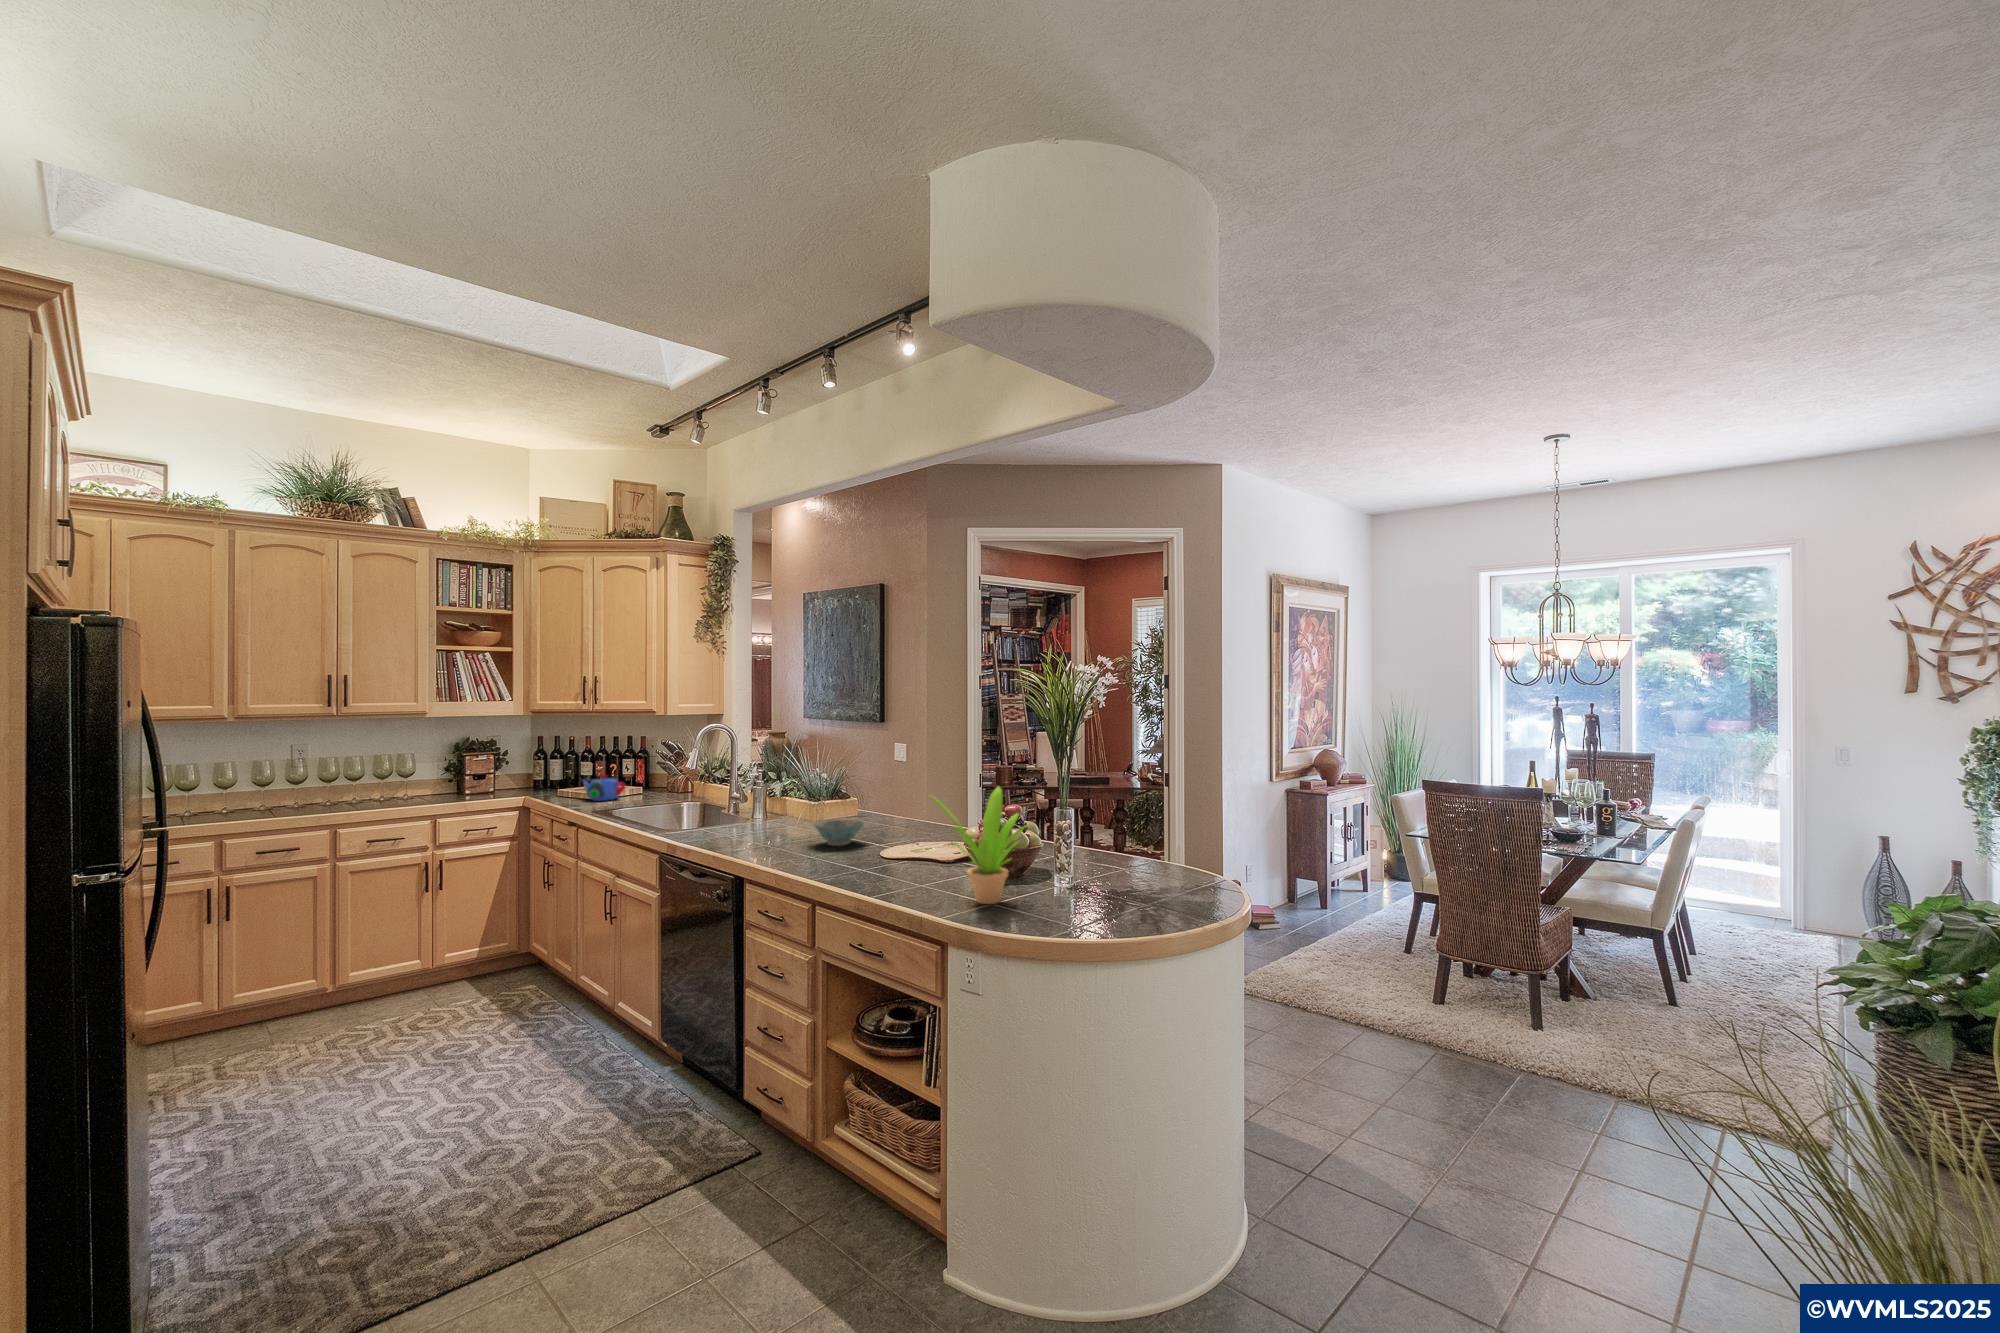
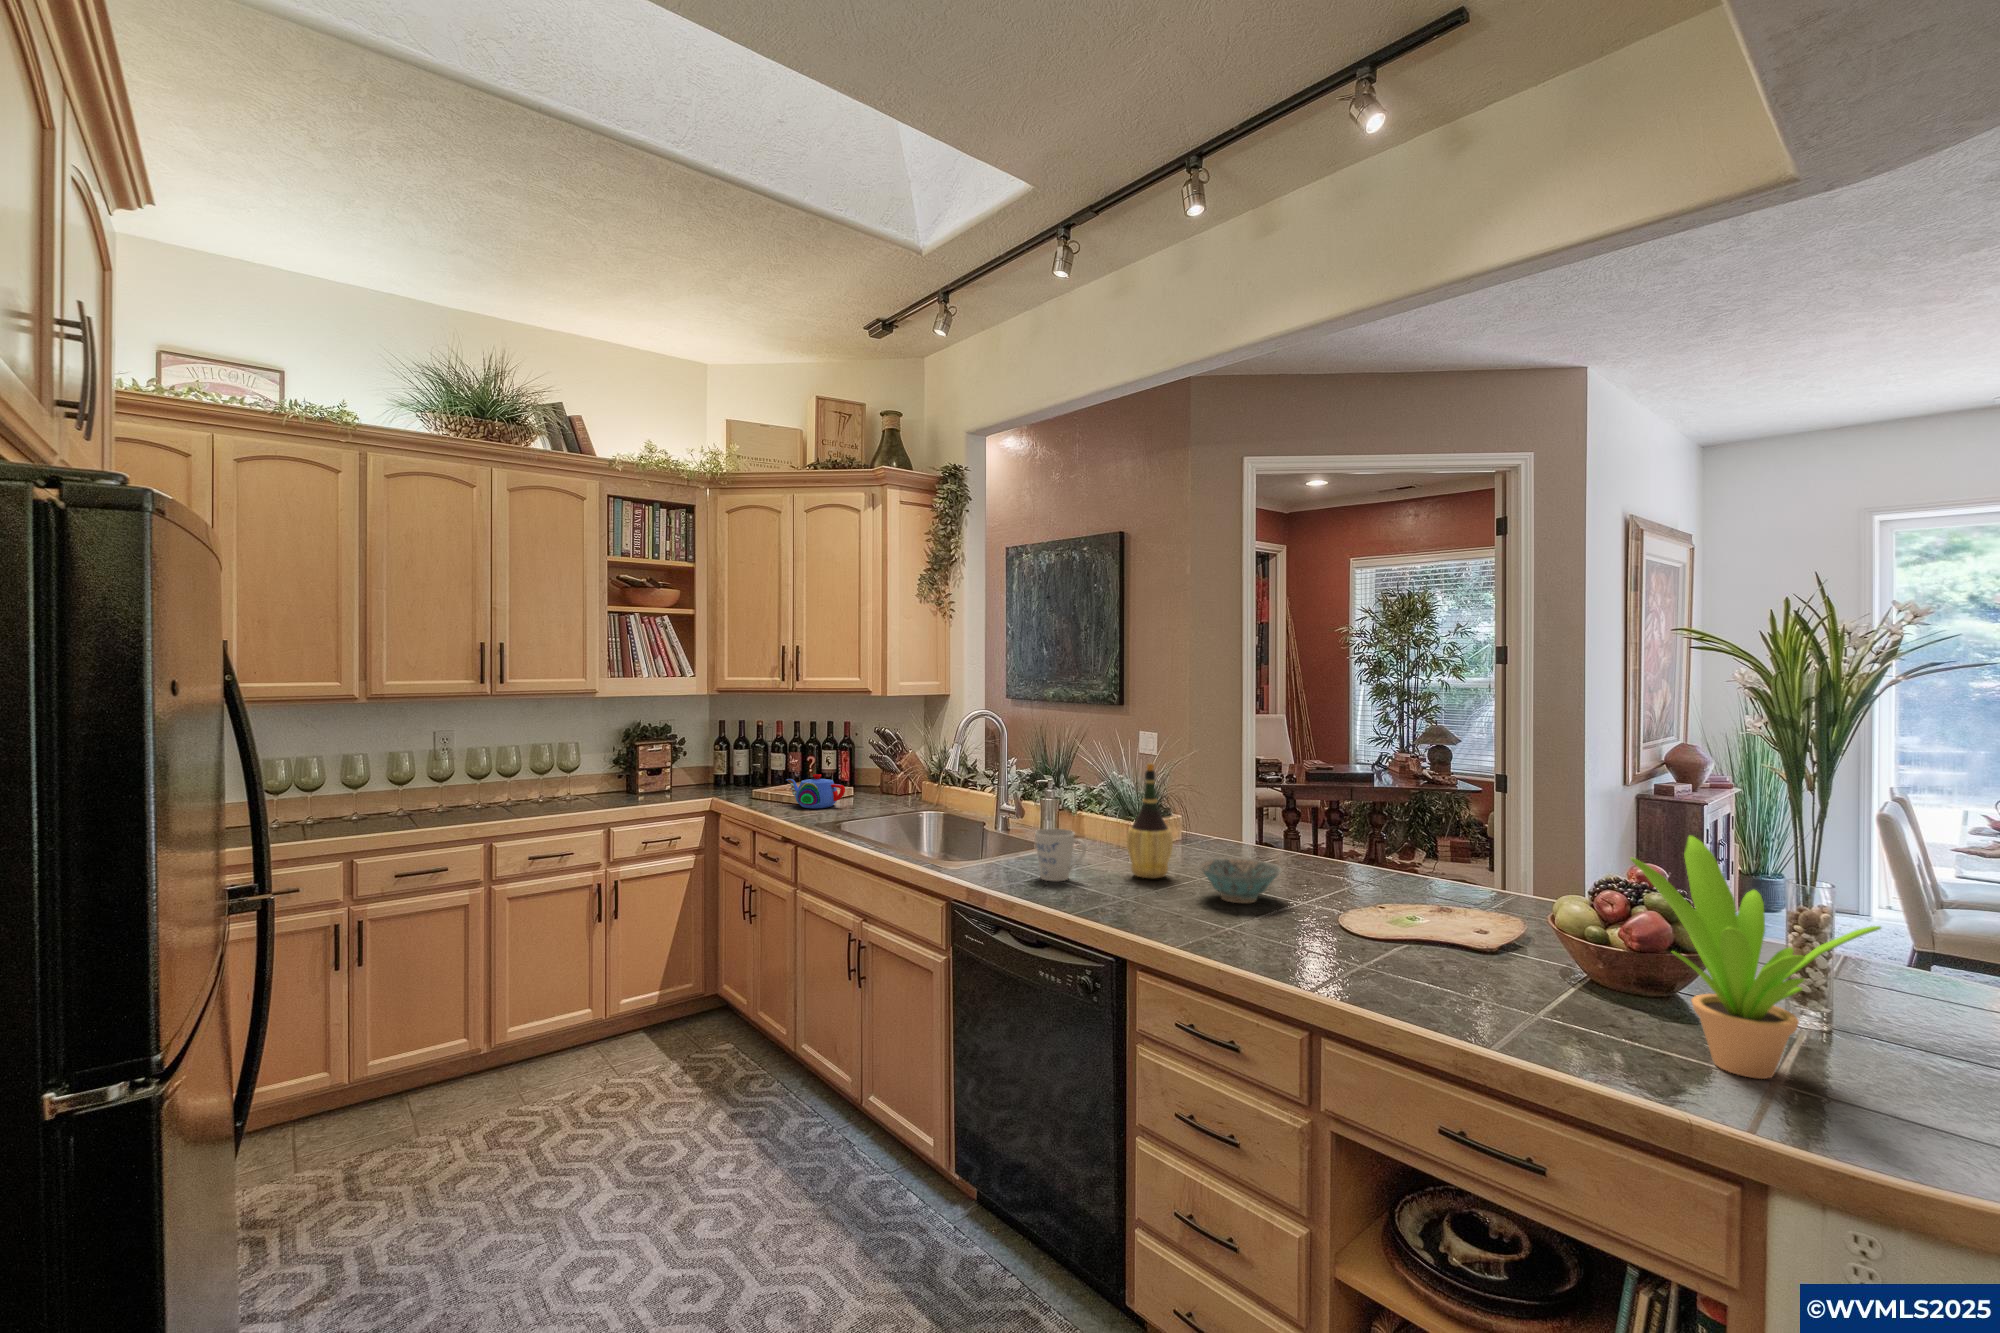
wine bottle: none [782,758,813,835] -> present [1127,763,1173,878]
mug: none [718,804,751,838] -> present [1035,829,1086,881]

